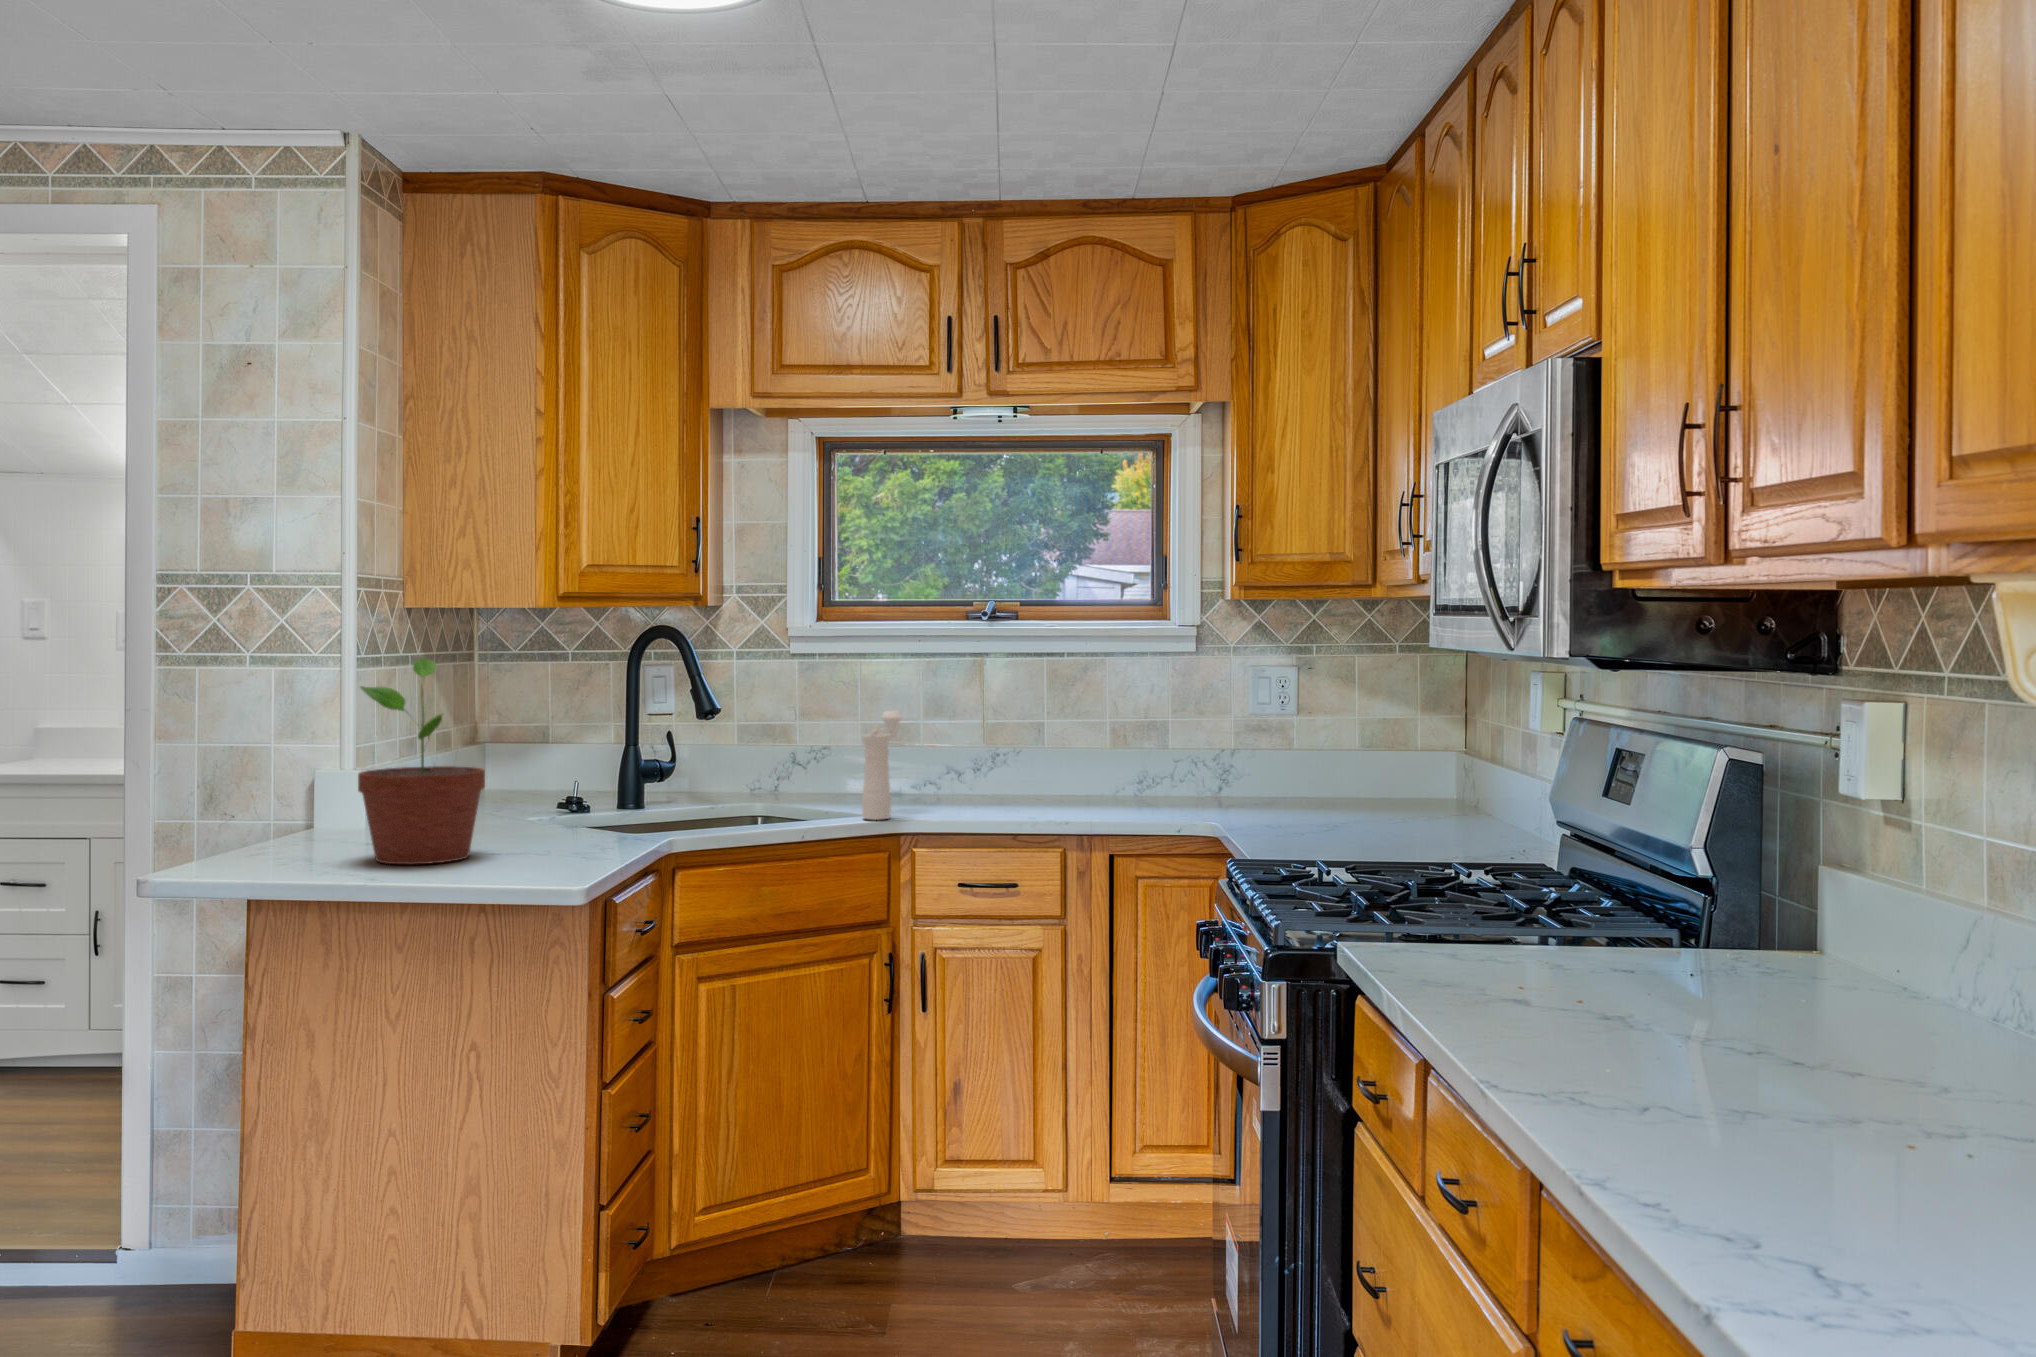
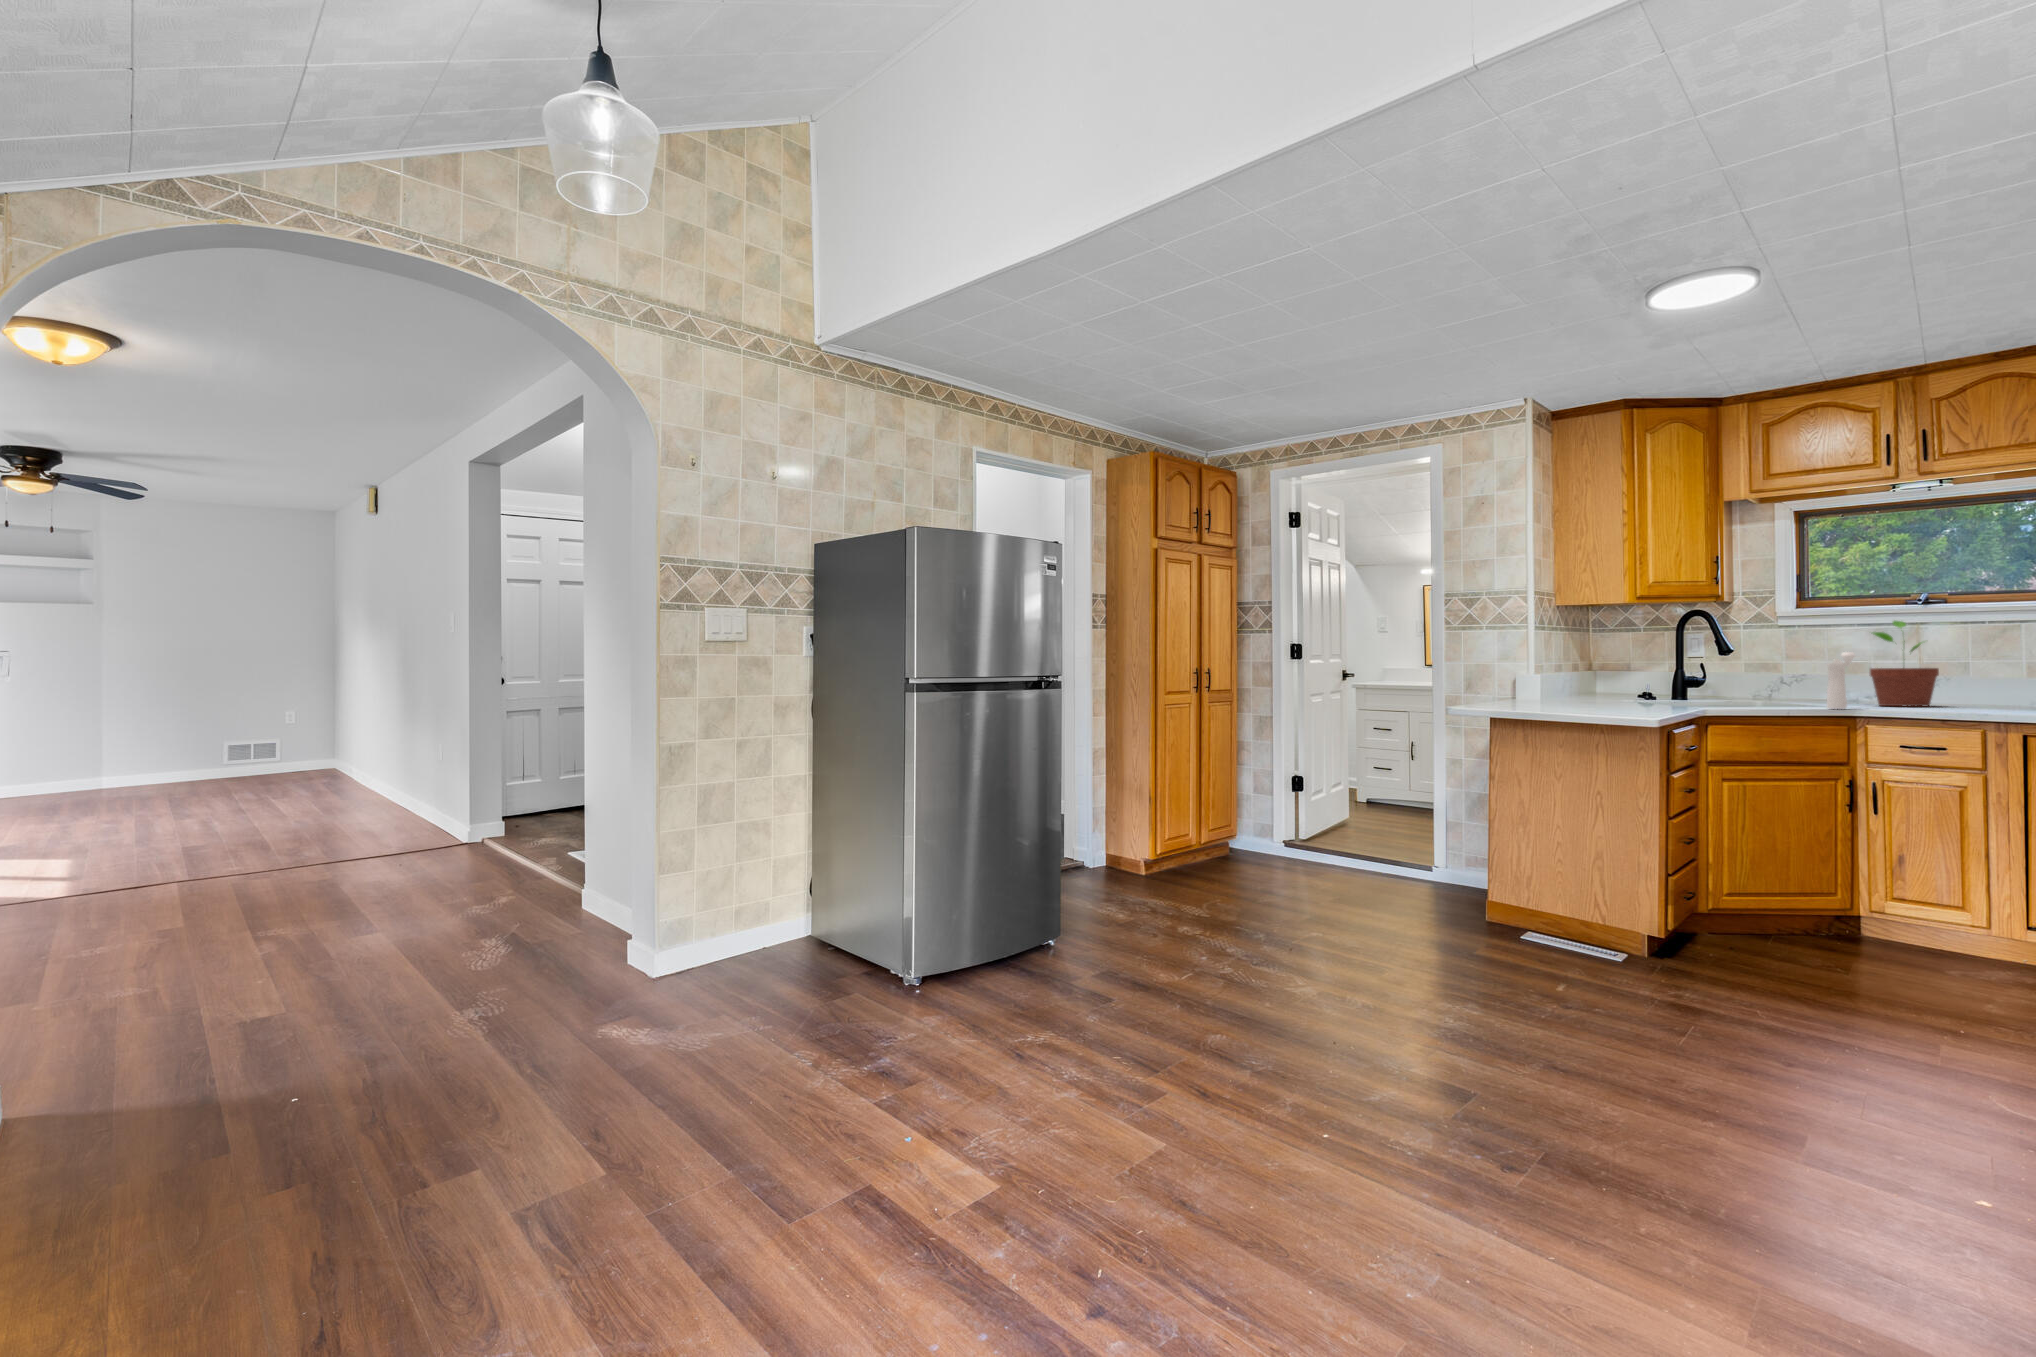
potted plant: present [358,658,485,864] -> present [1870,621,1939,707]

